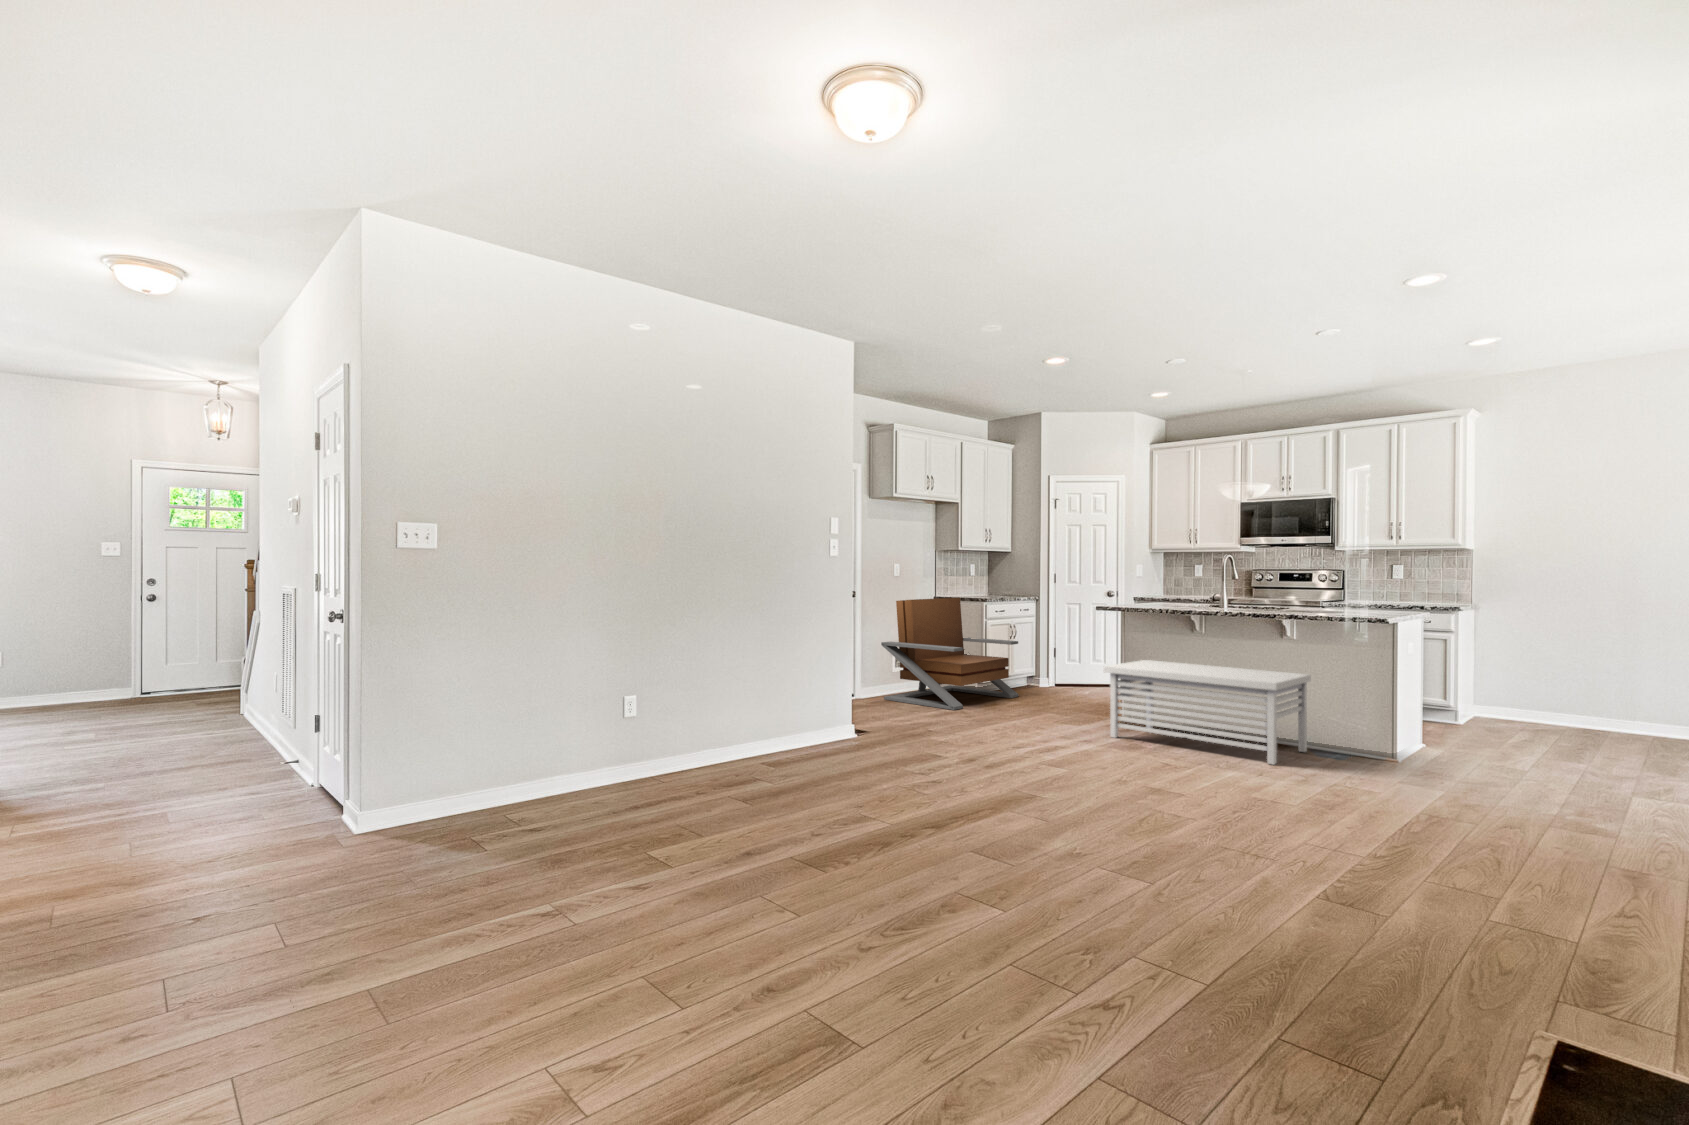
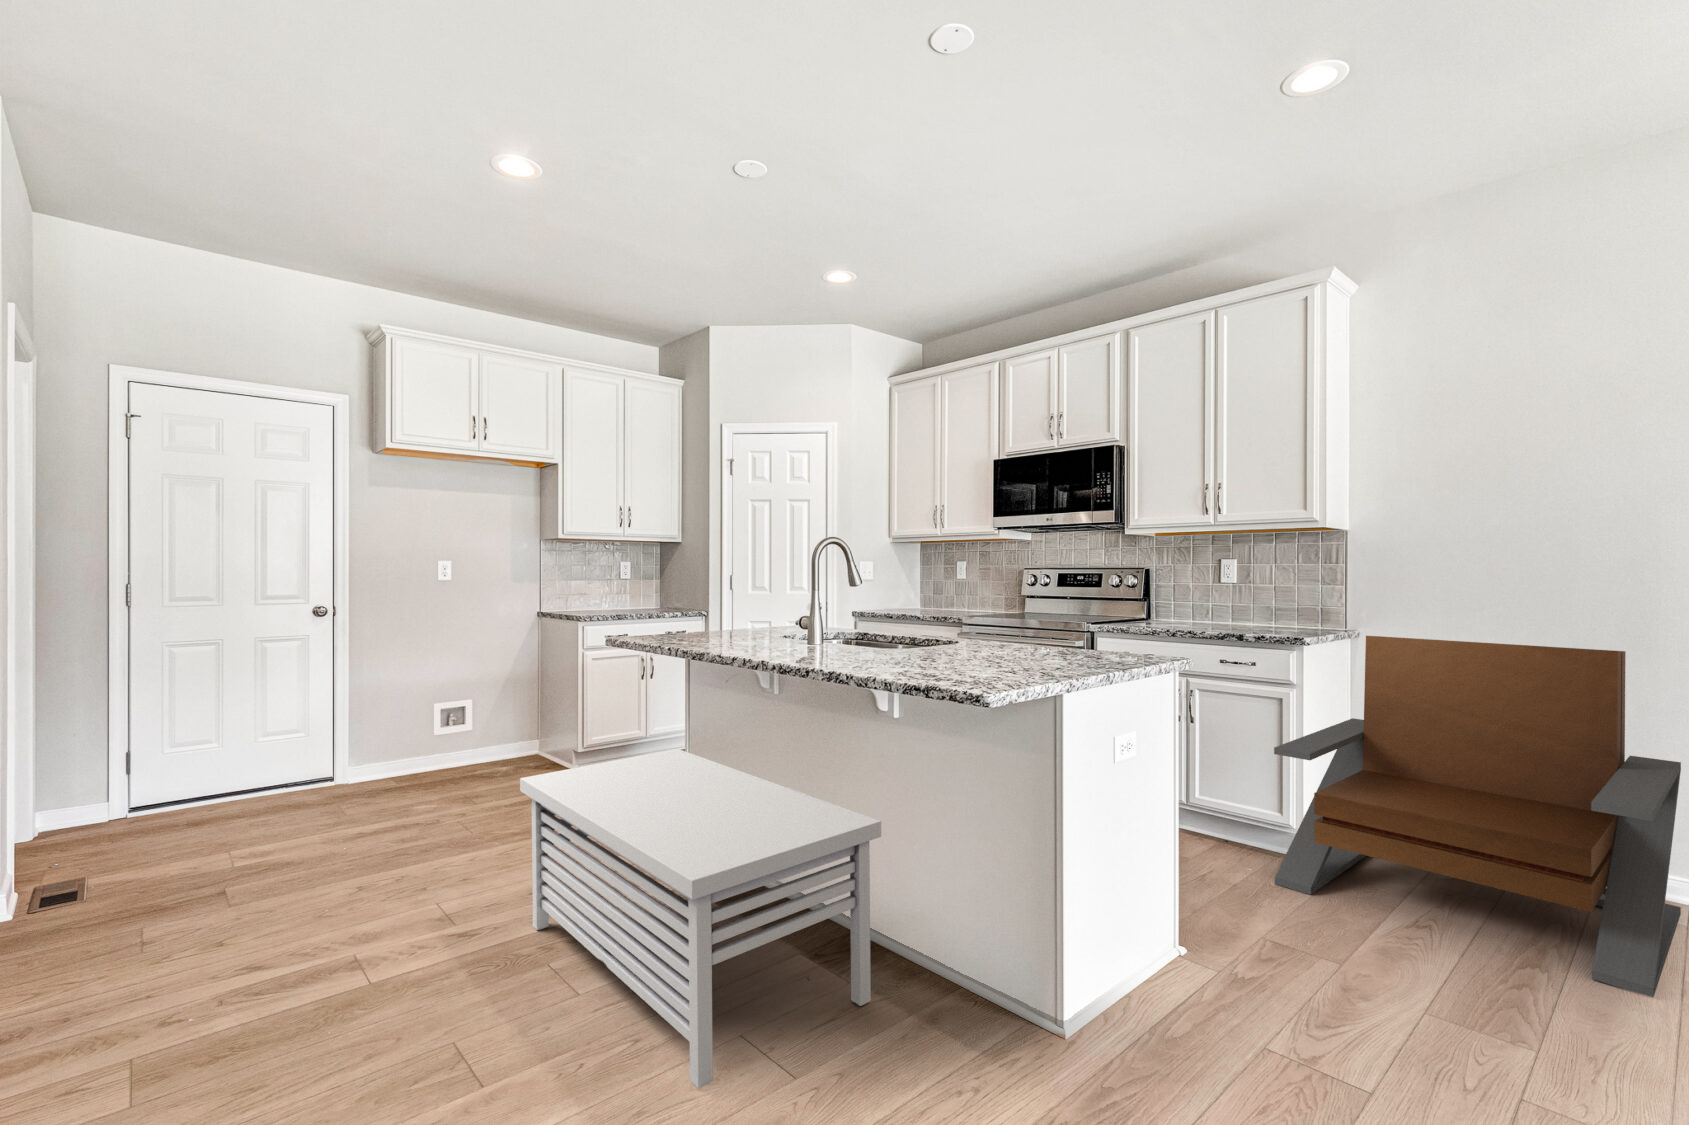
lounge chair: present [881,598,1018,710] -> present [1274,636,1681,997]

